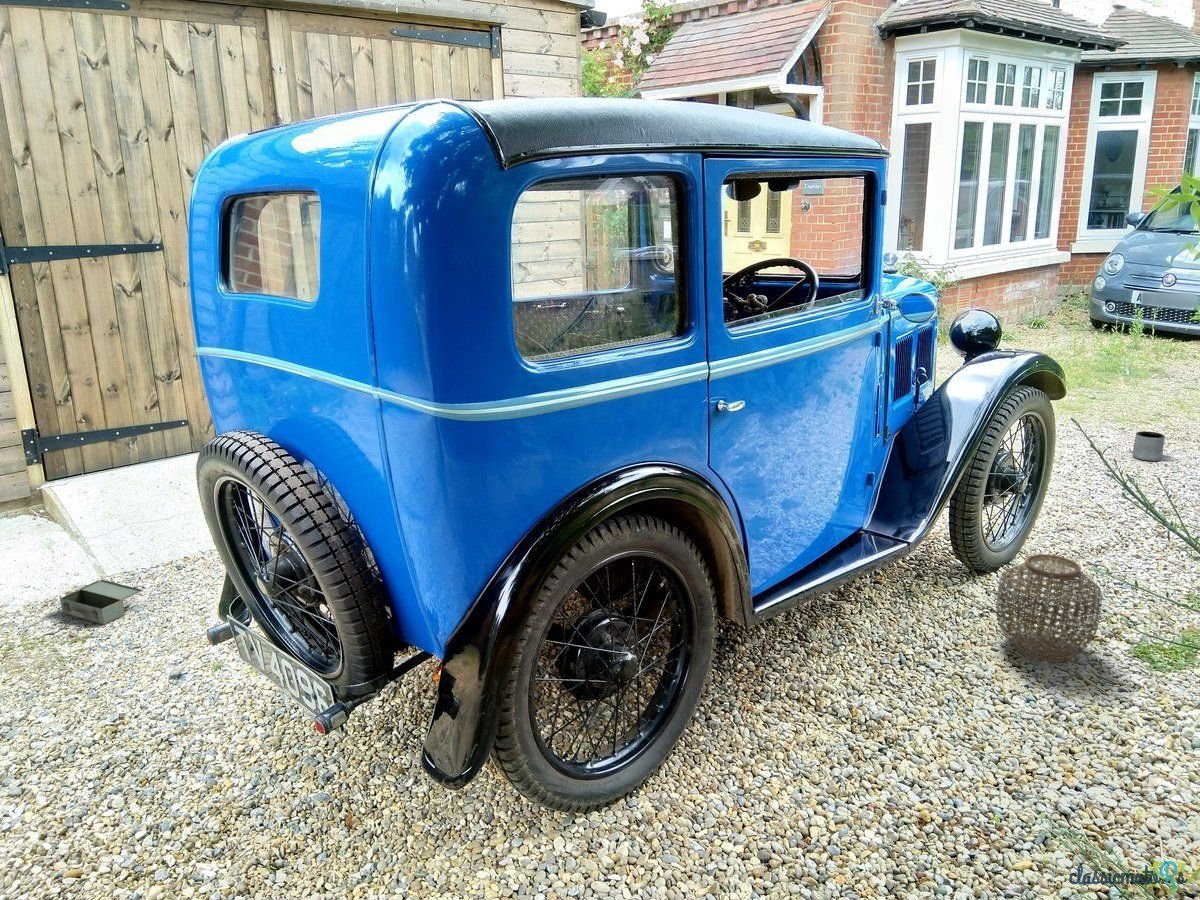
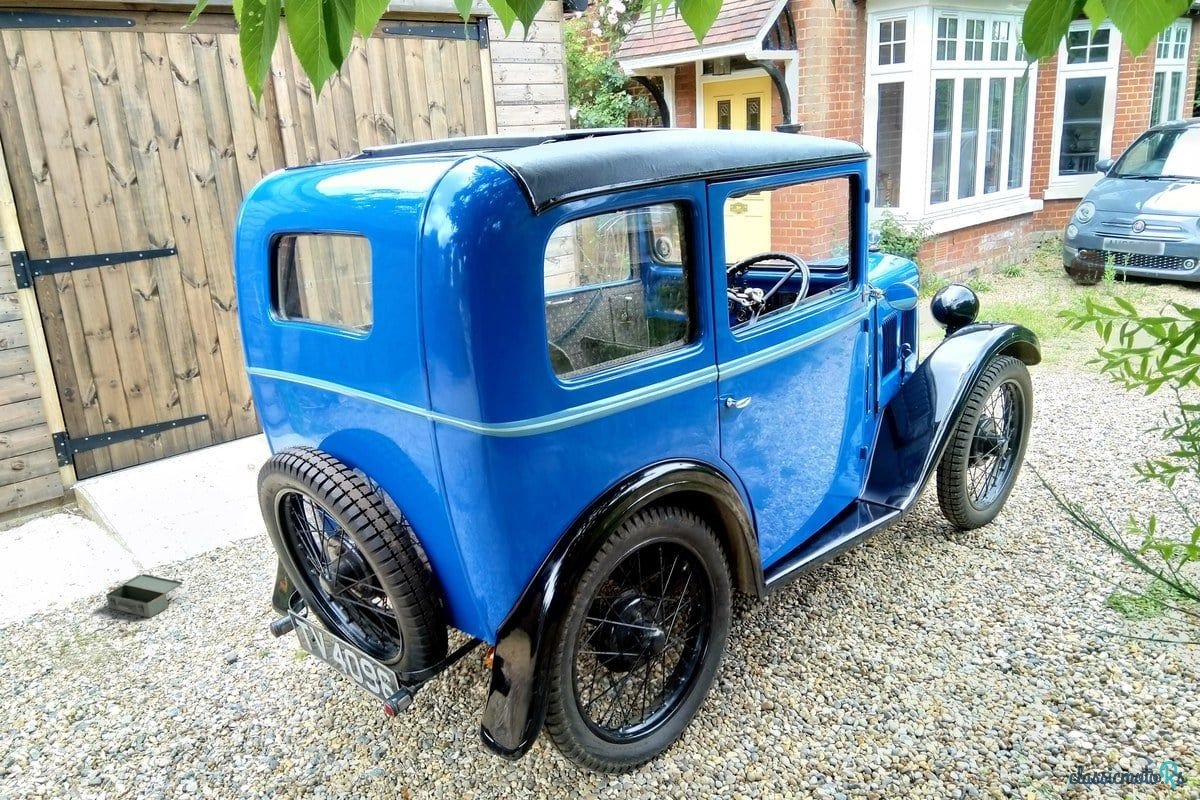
planter: present [1132,431,1165,461] -> none [1106,383,1136,411]
woven basket: present [996,554,1103,663] -> present [1070,251,1105,285]

